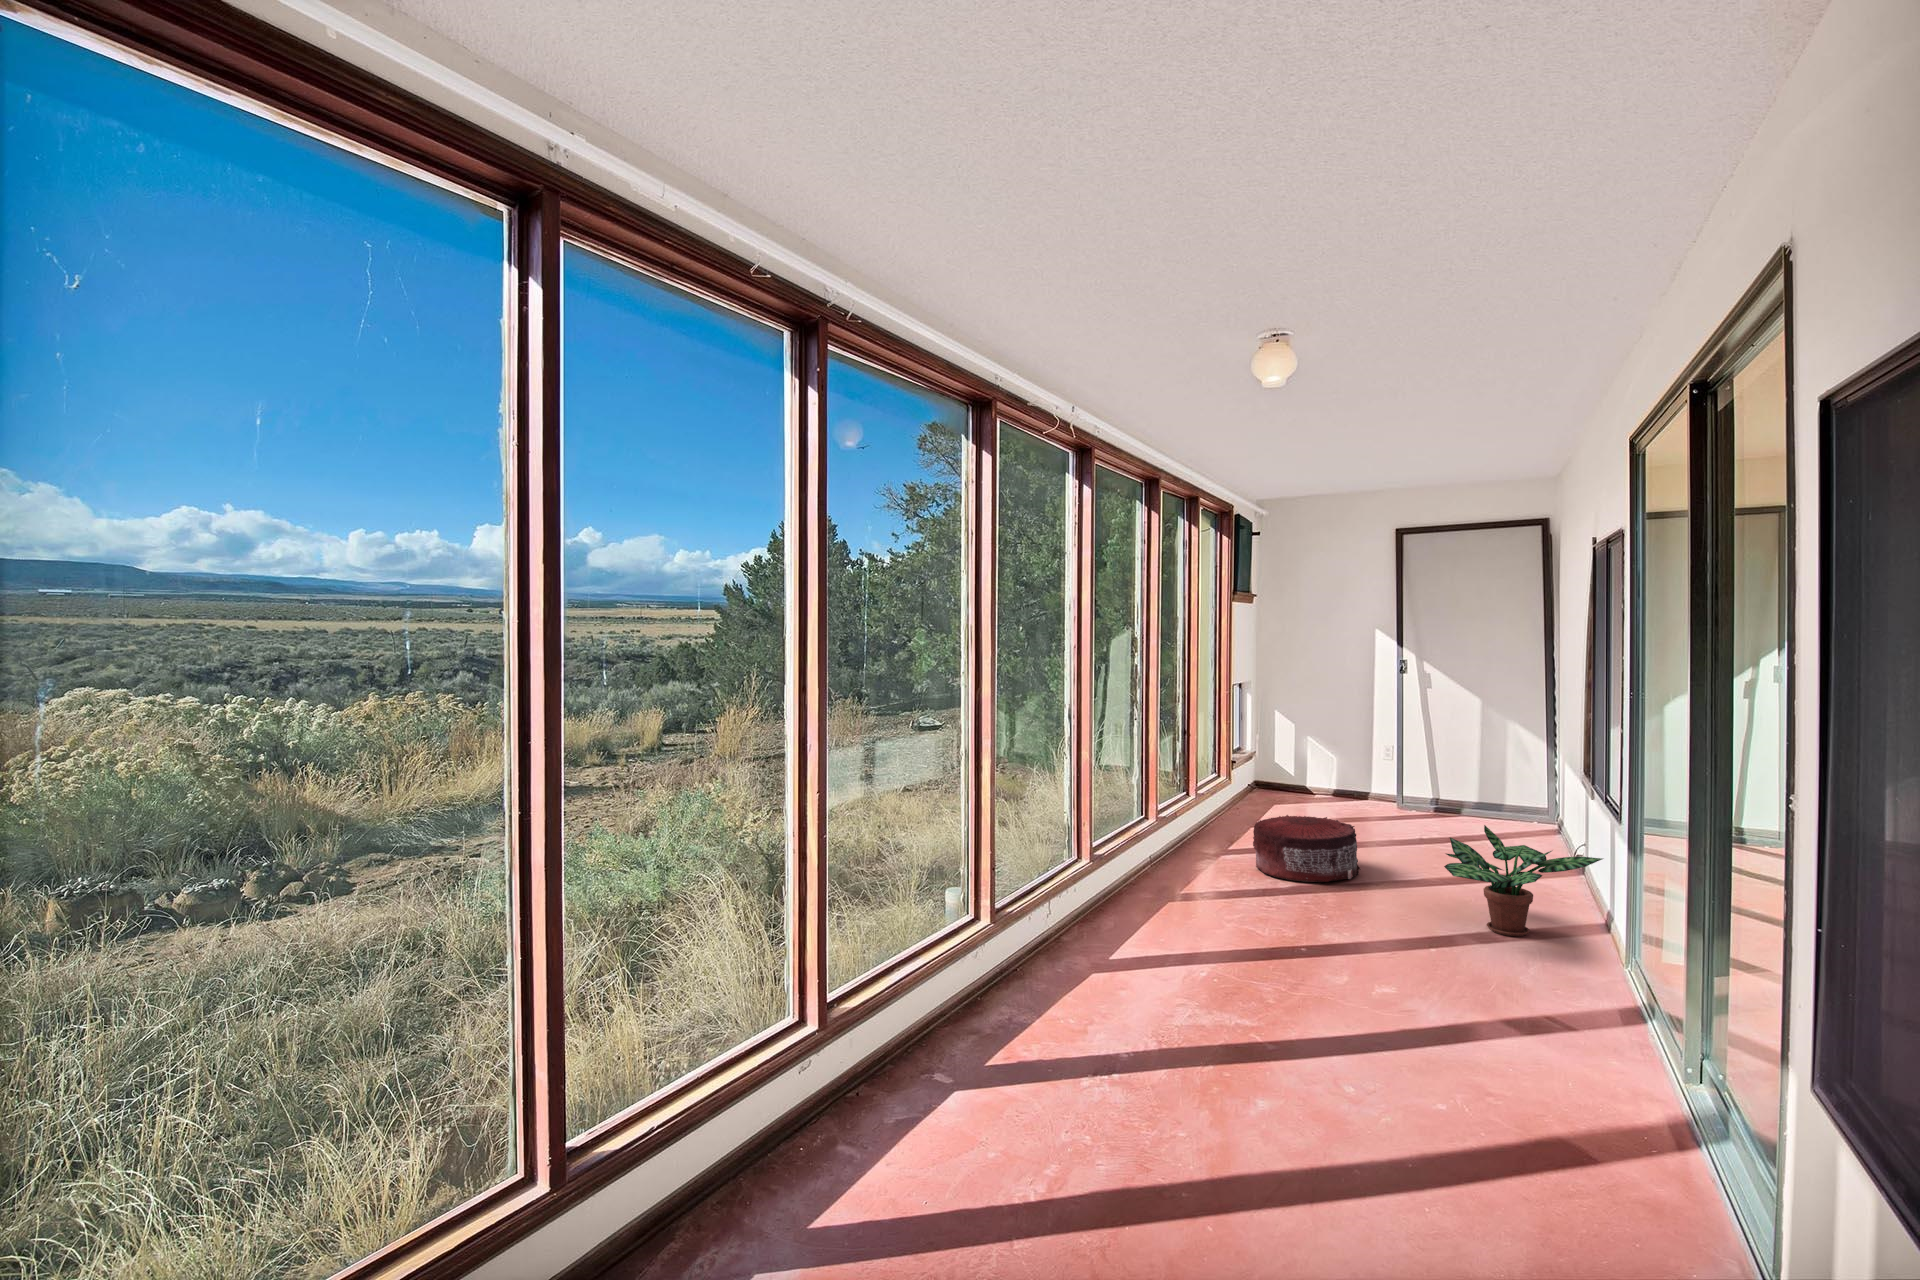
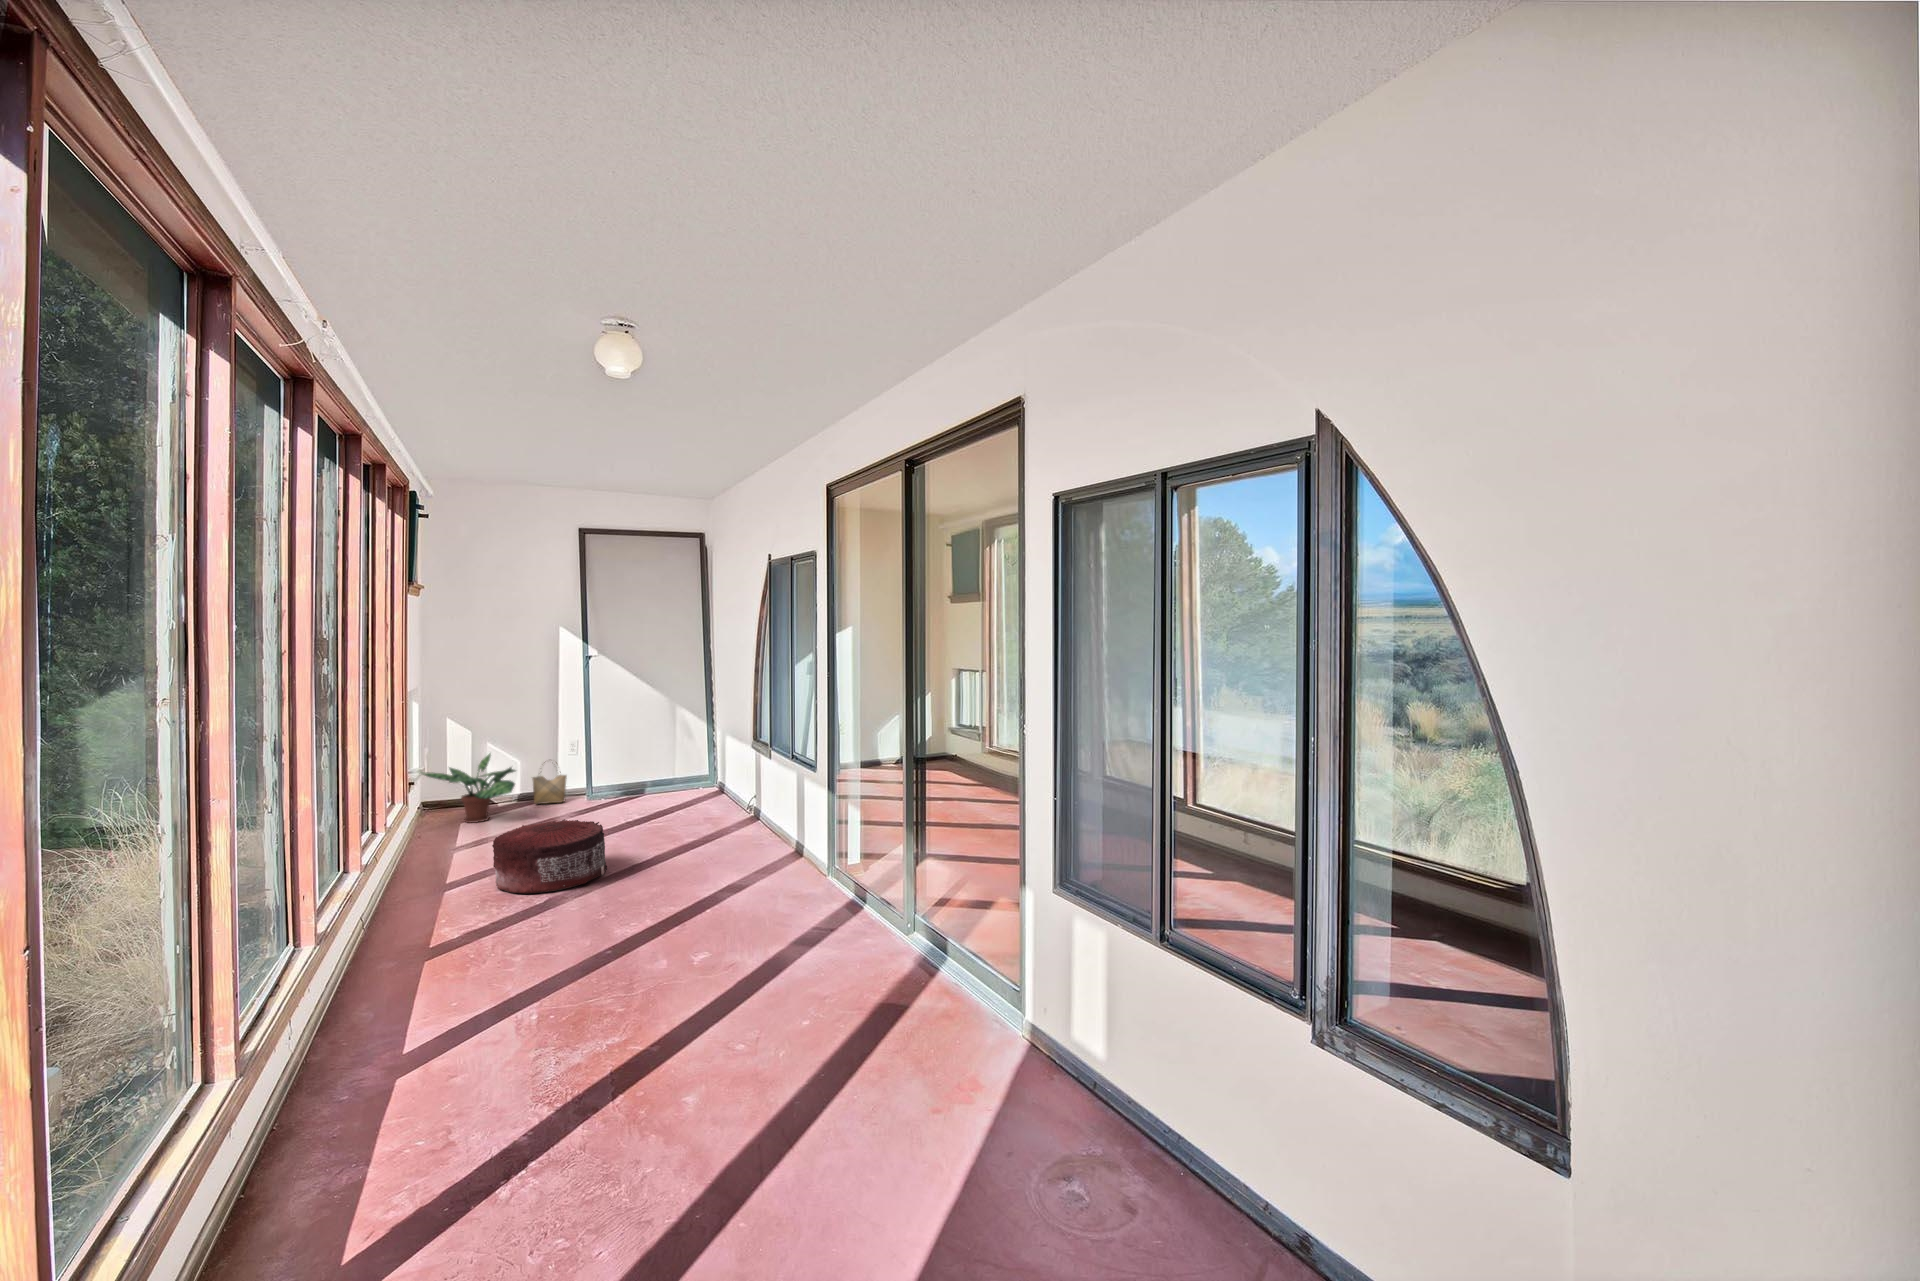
woven basket: none [1344,761,1379,805] -> present [532,762,567,804]
potted plant: present [1444,825,1603,936] -> present [422,754,515,823]

